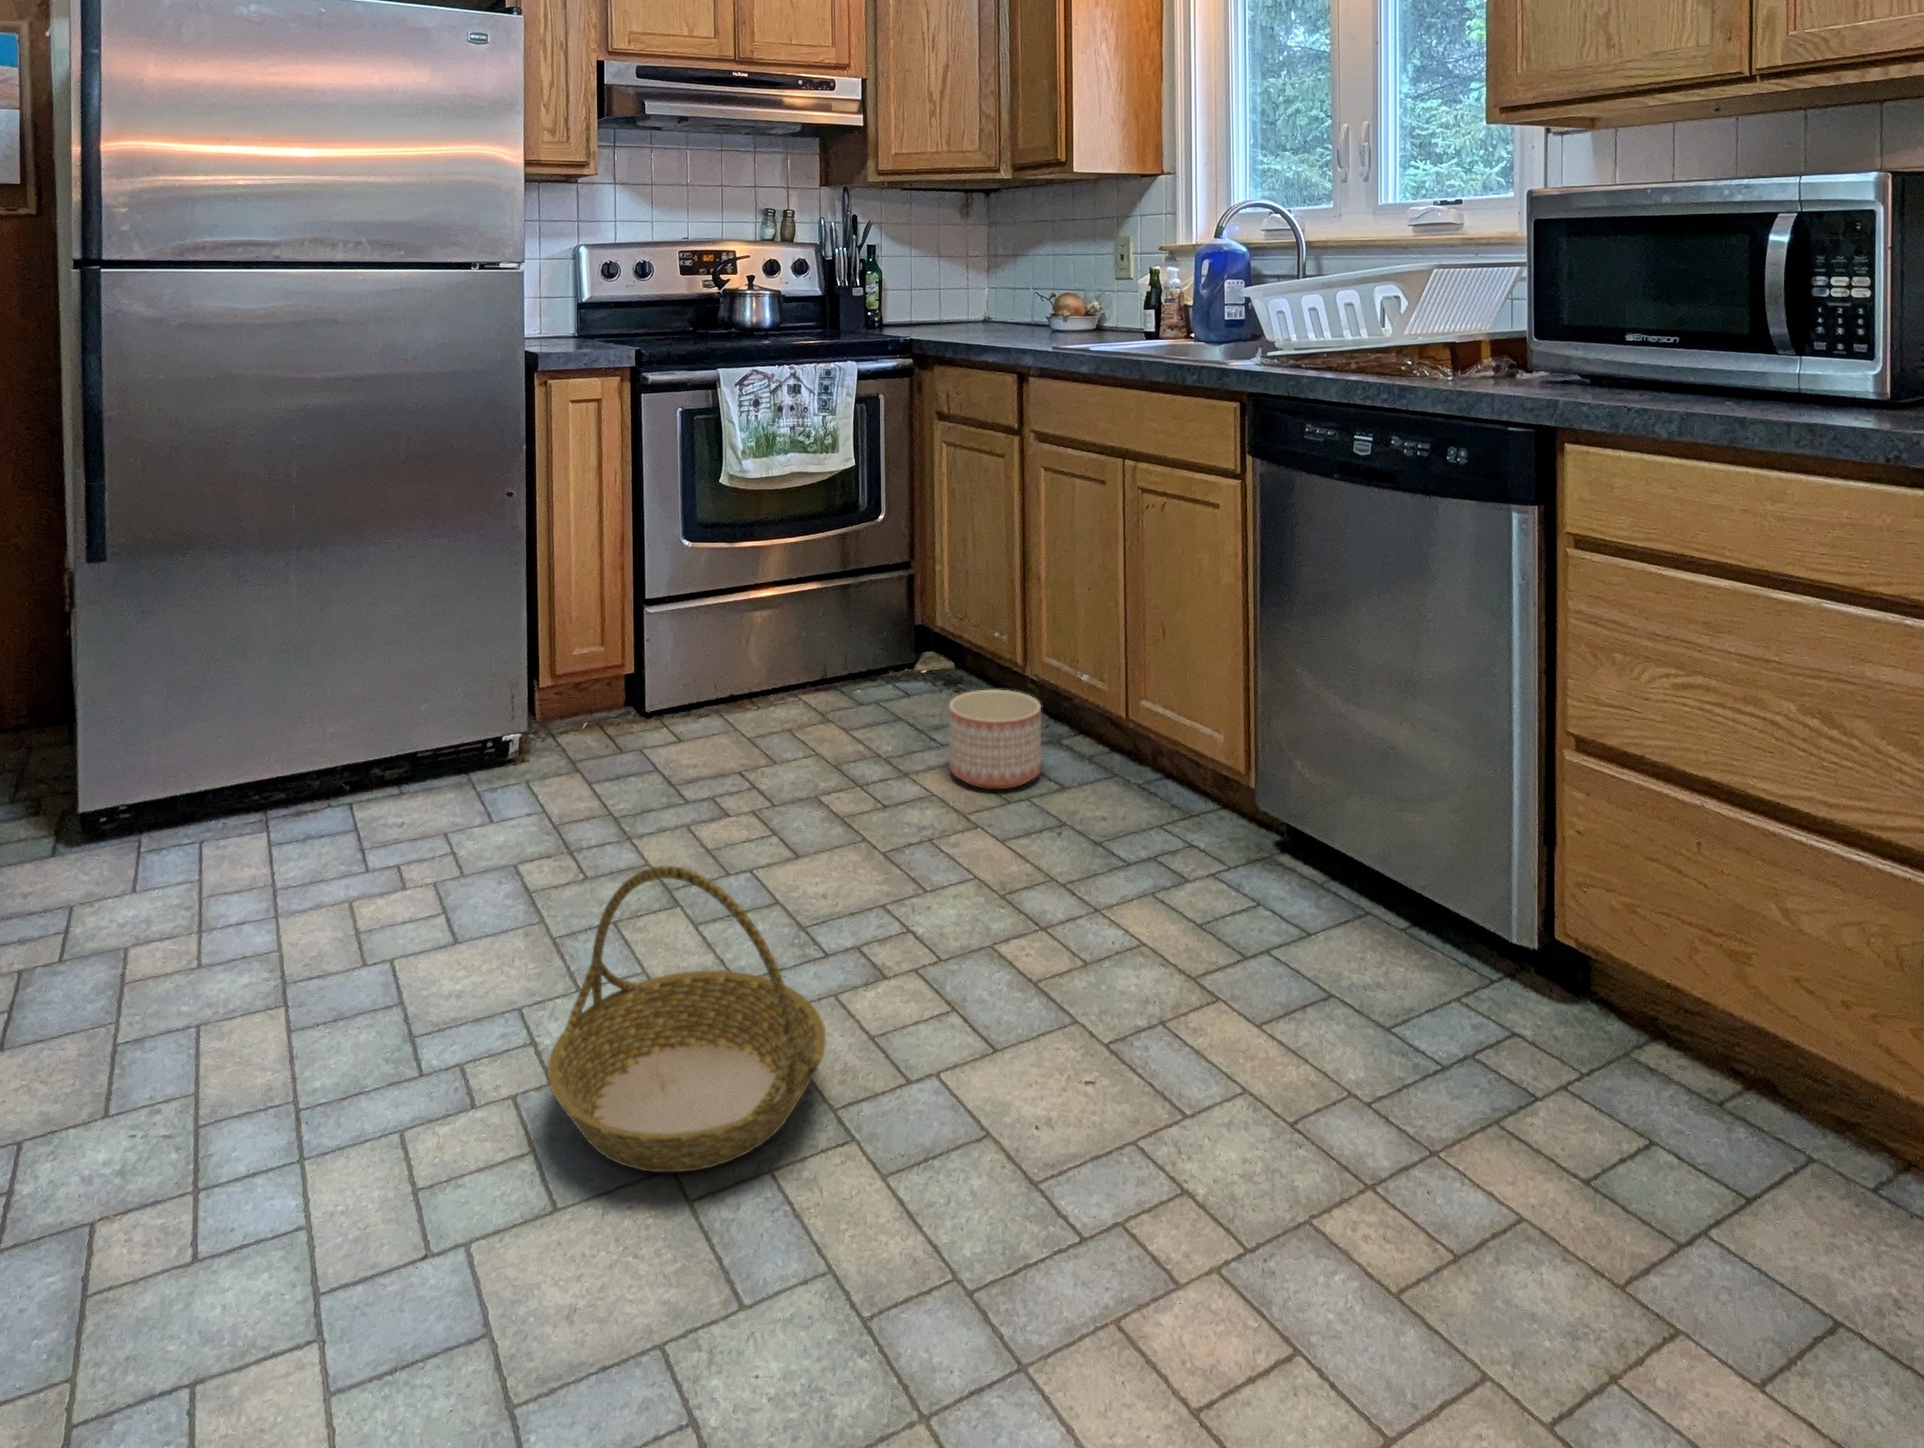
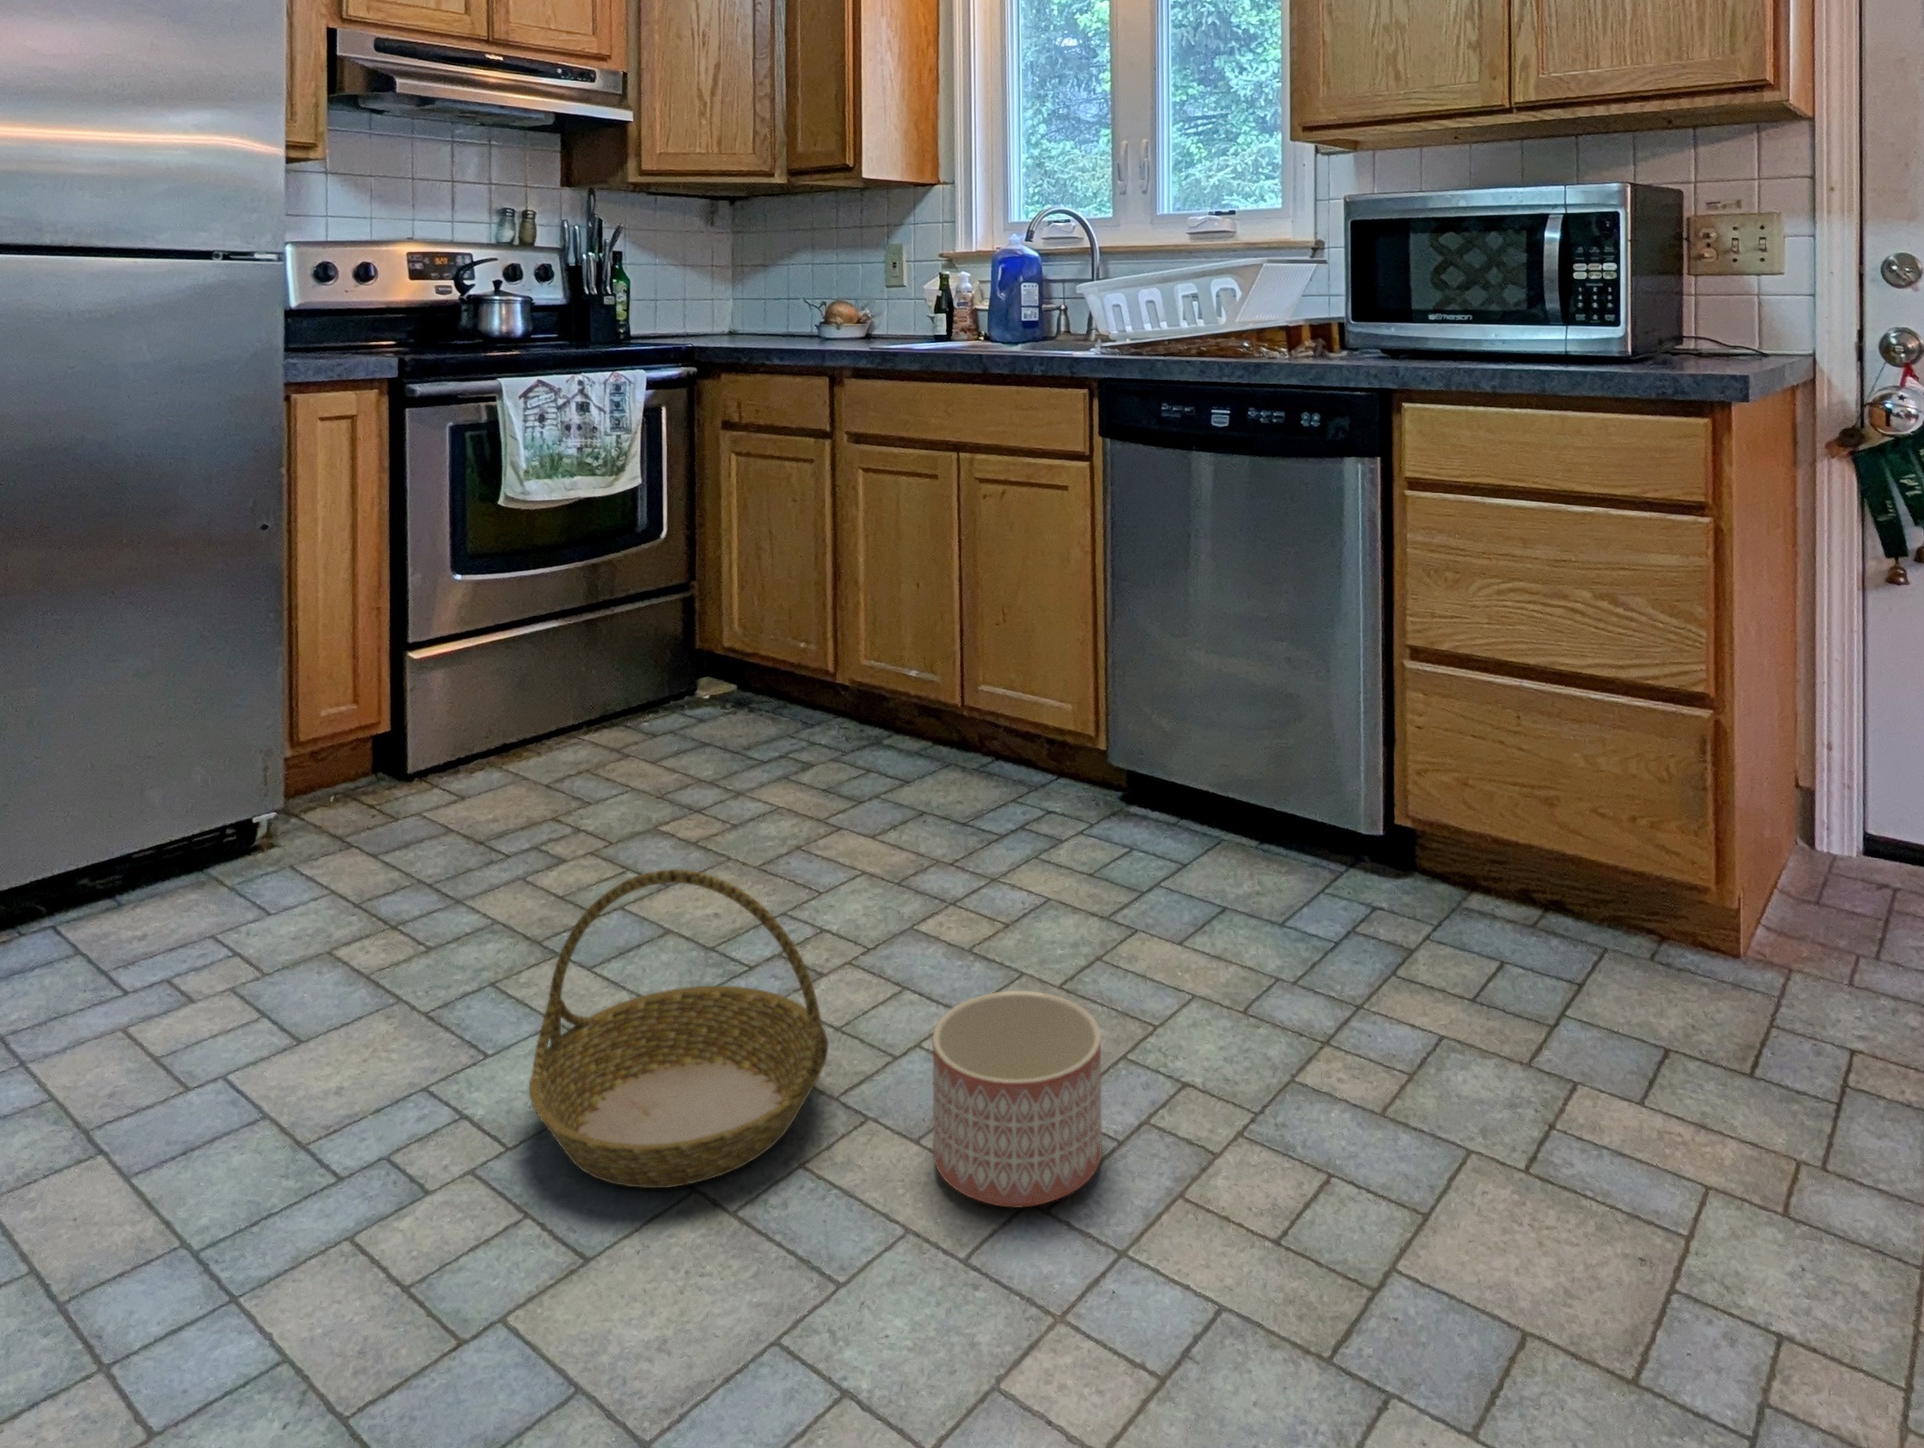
planter: present [949,690,1041,789] -> present [933,991,1102,1208]

